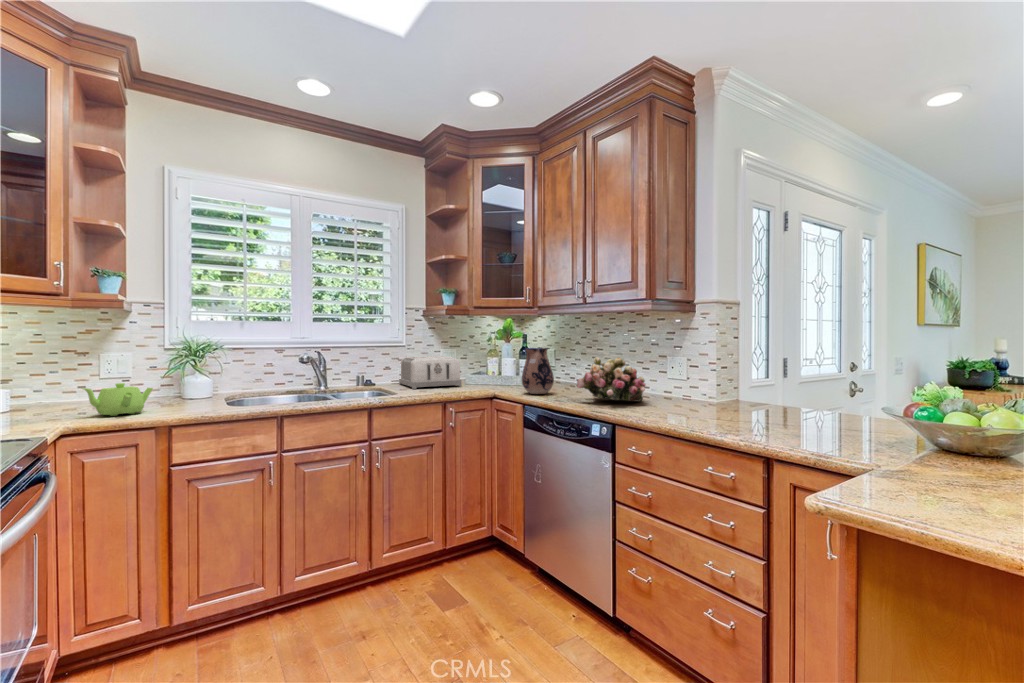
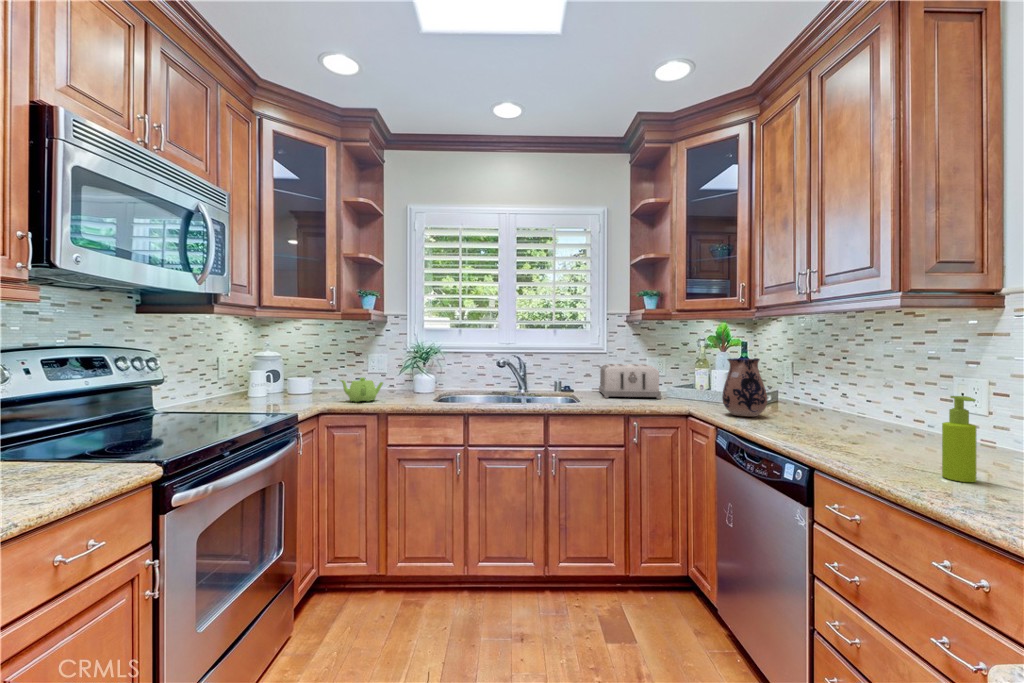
flower arrangement: present [577,357,645,402] -> none [785,373,908,443]
soap dispenser: none [678,366,695,418] -> present [942,396,977,482]

